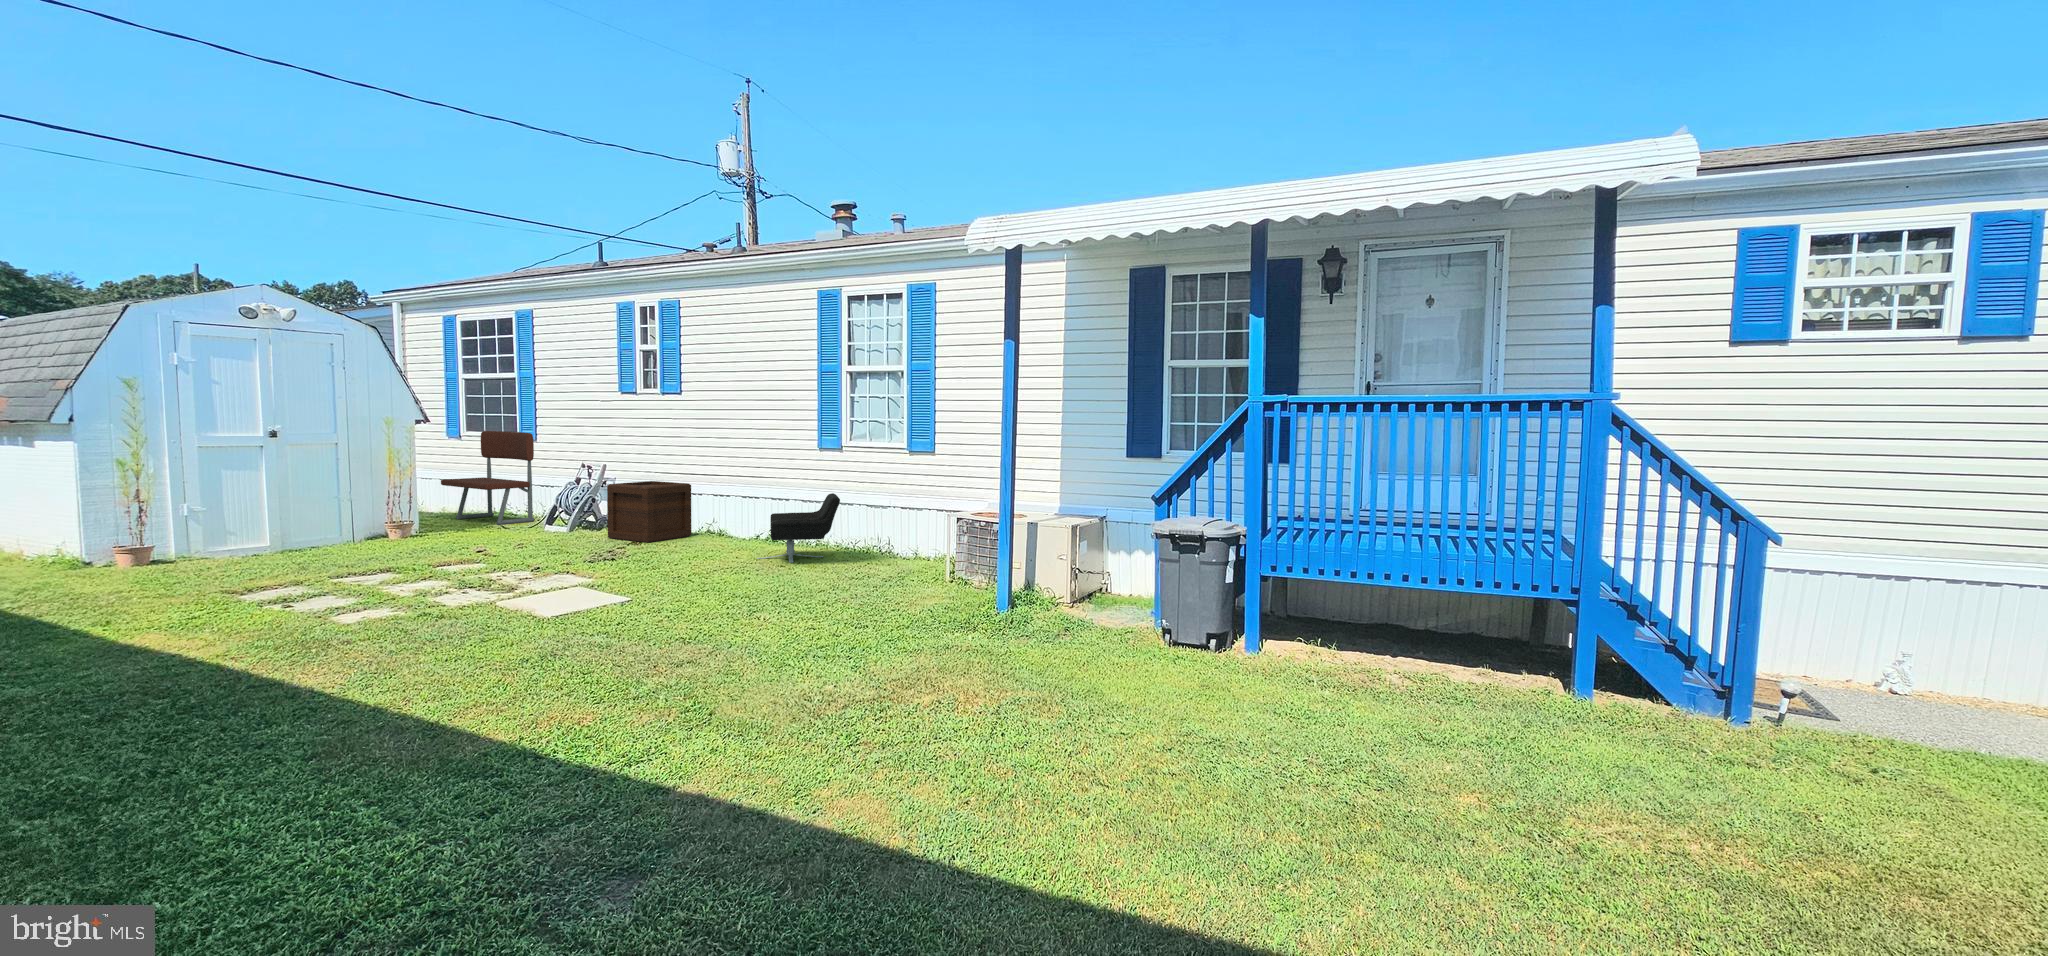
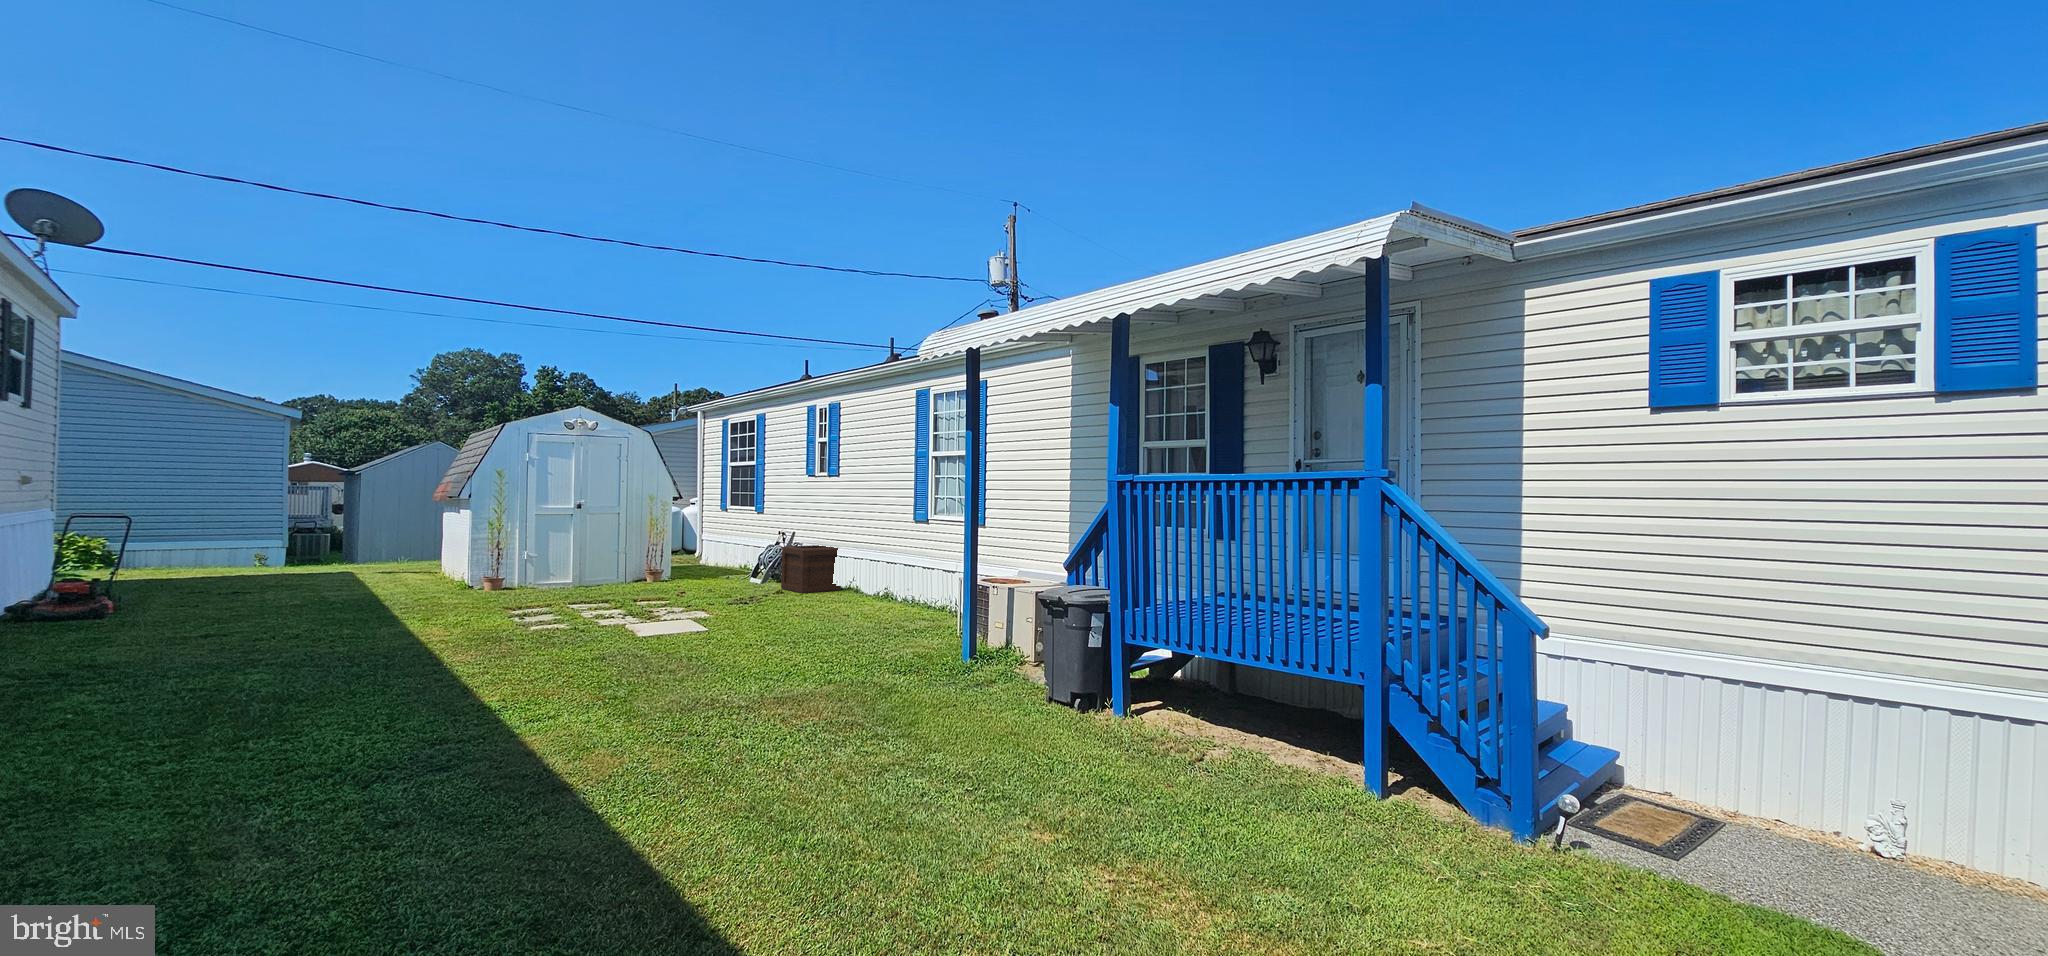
bench: present [441,431,534,525] -> none [700,505,757,576]
lounge chair: present [757,493,840,563] -> none [856,558,925,614]

